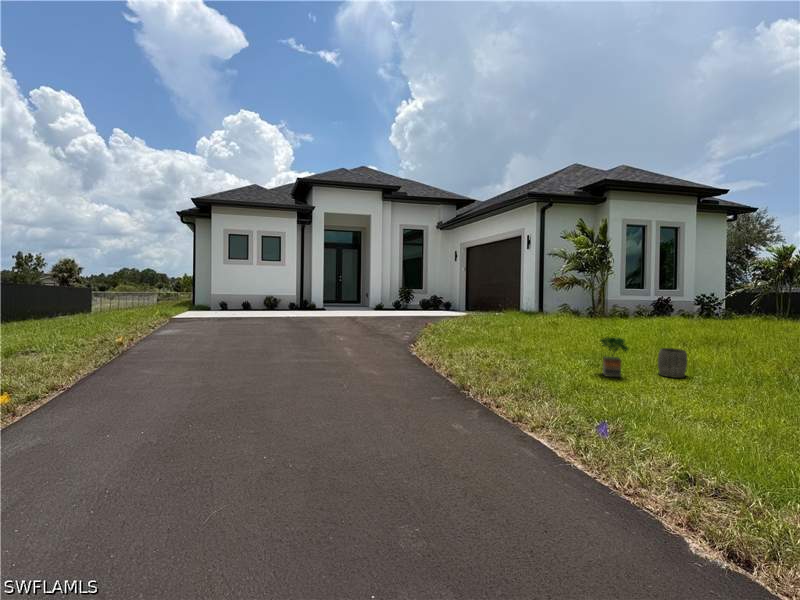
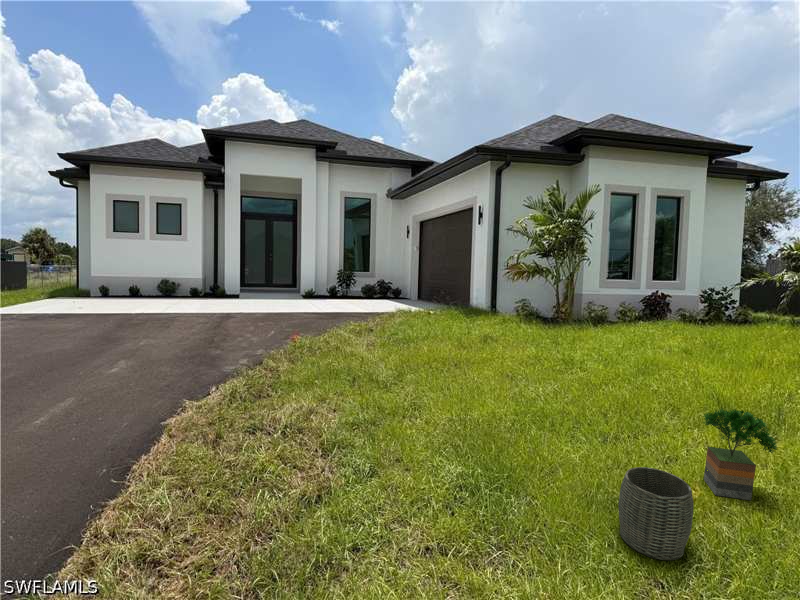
potted tree: present [600,337,628,377] -> present [704,409,777,500]

